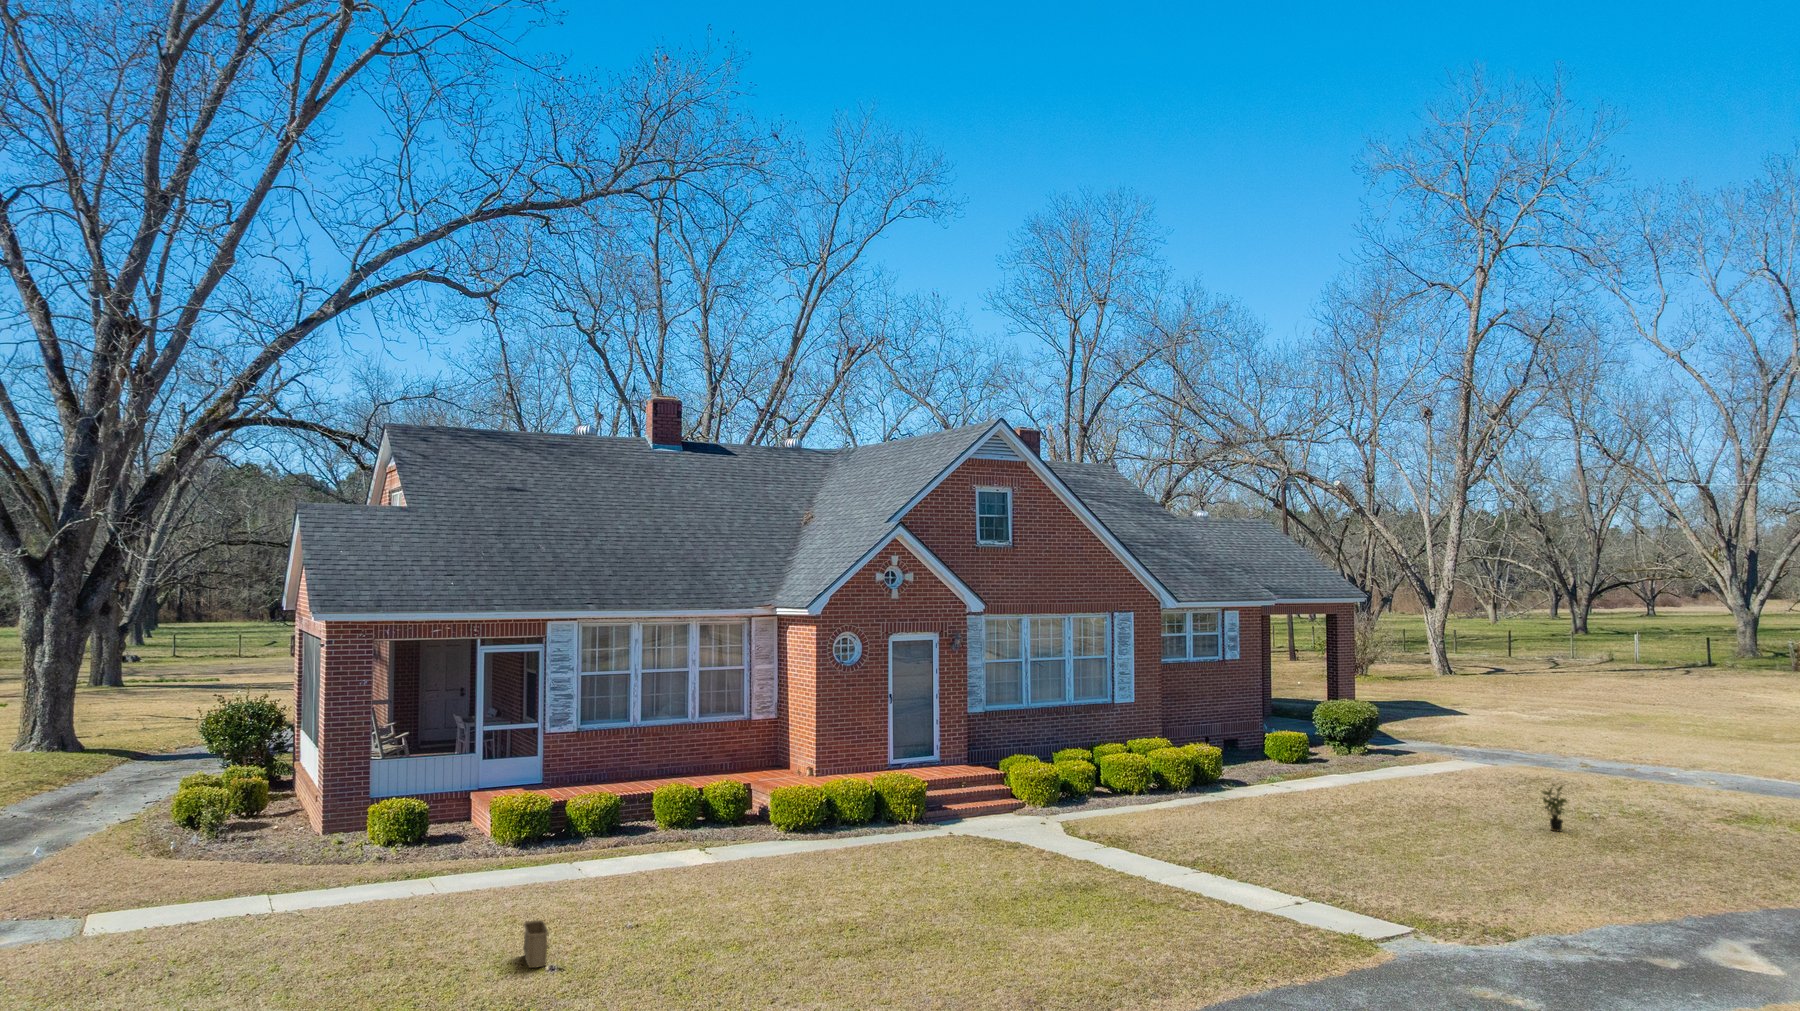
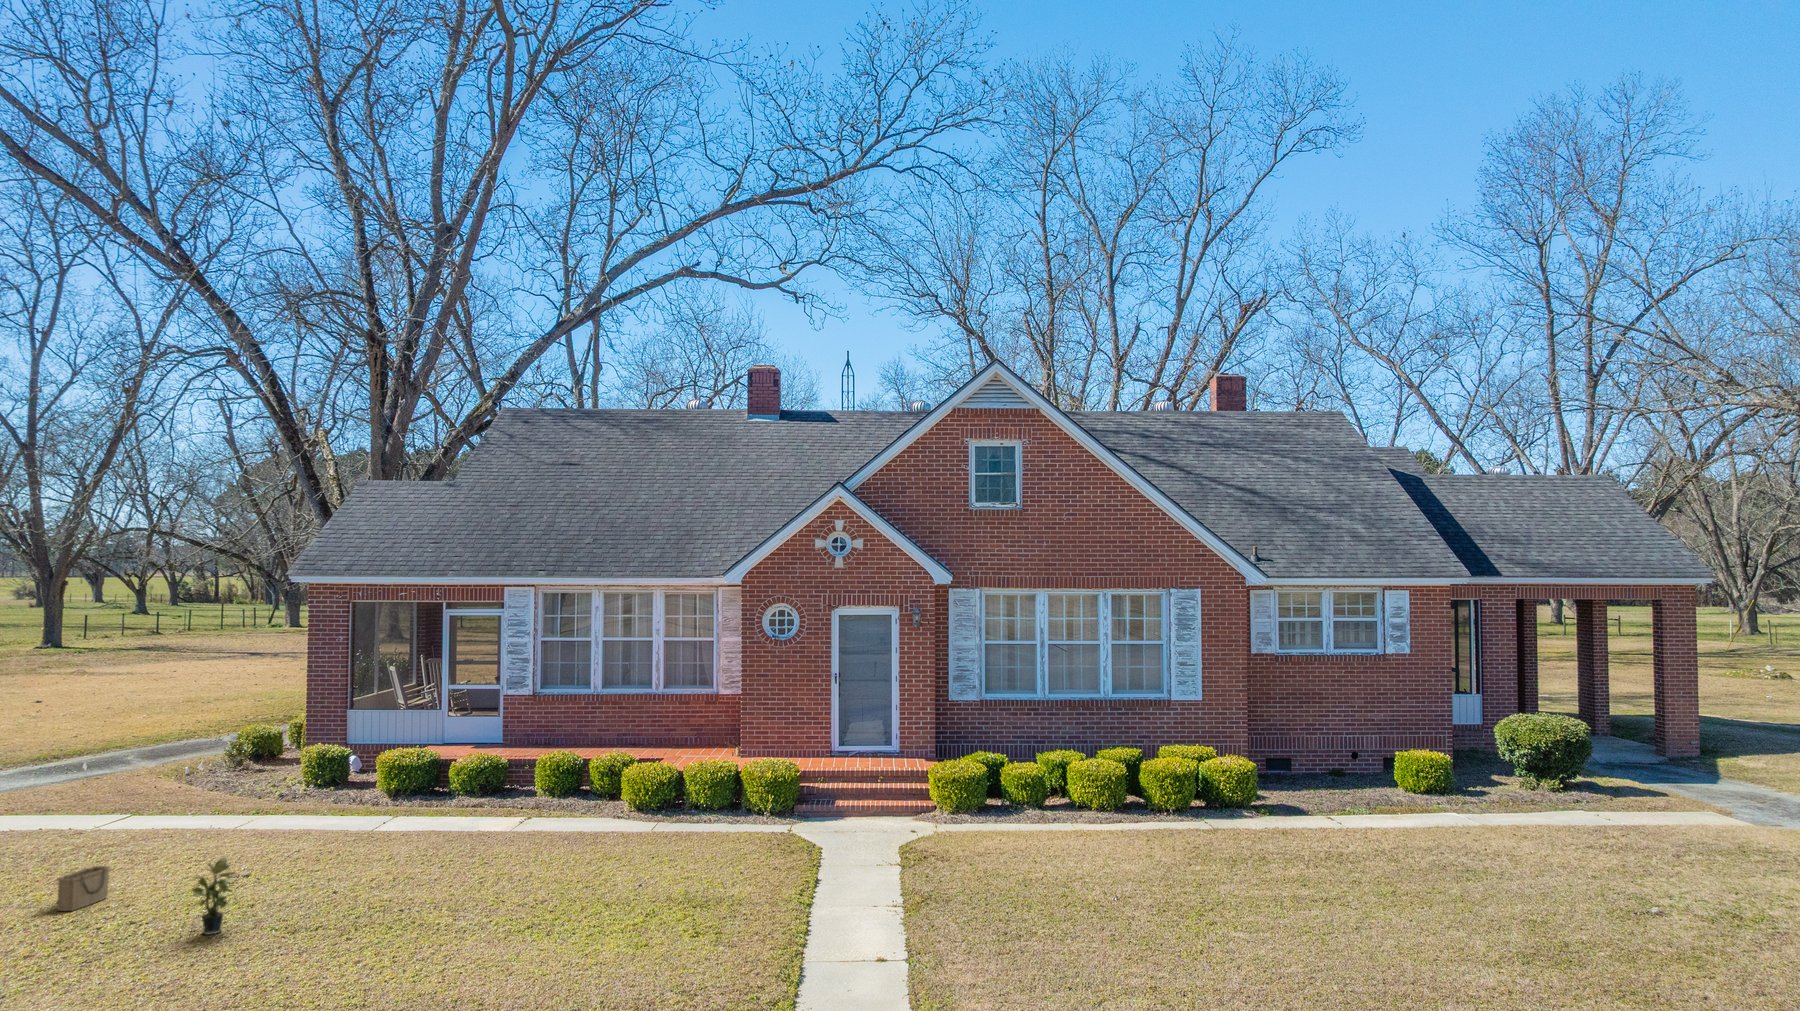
potted plant: present [1542,785,1567,831] -> present [192,857,235,935]

